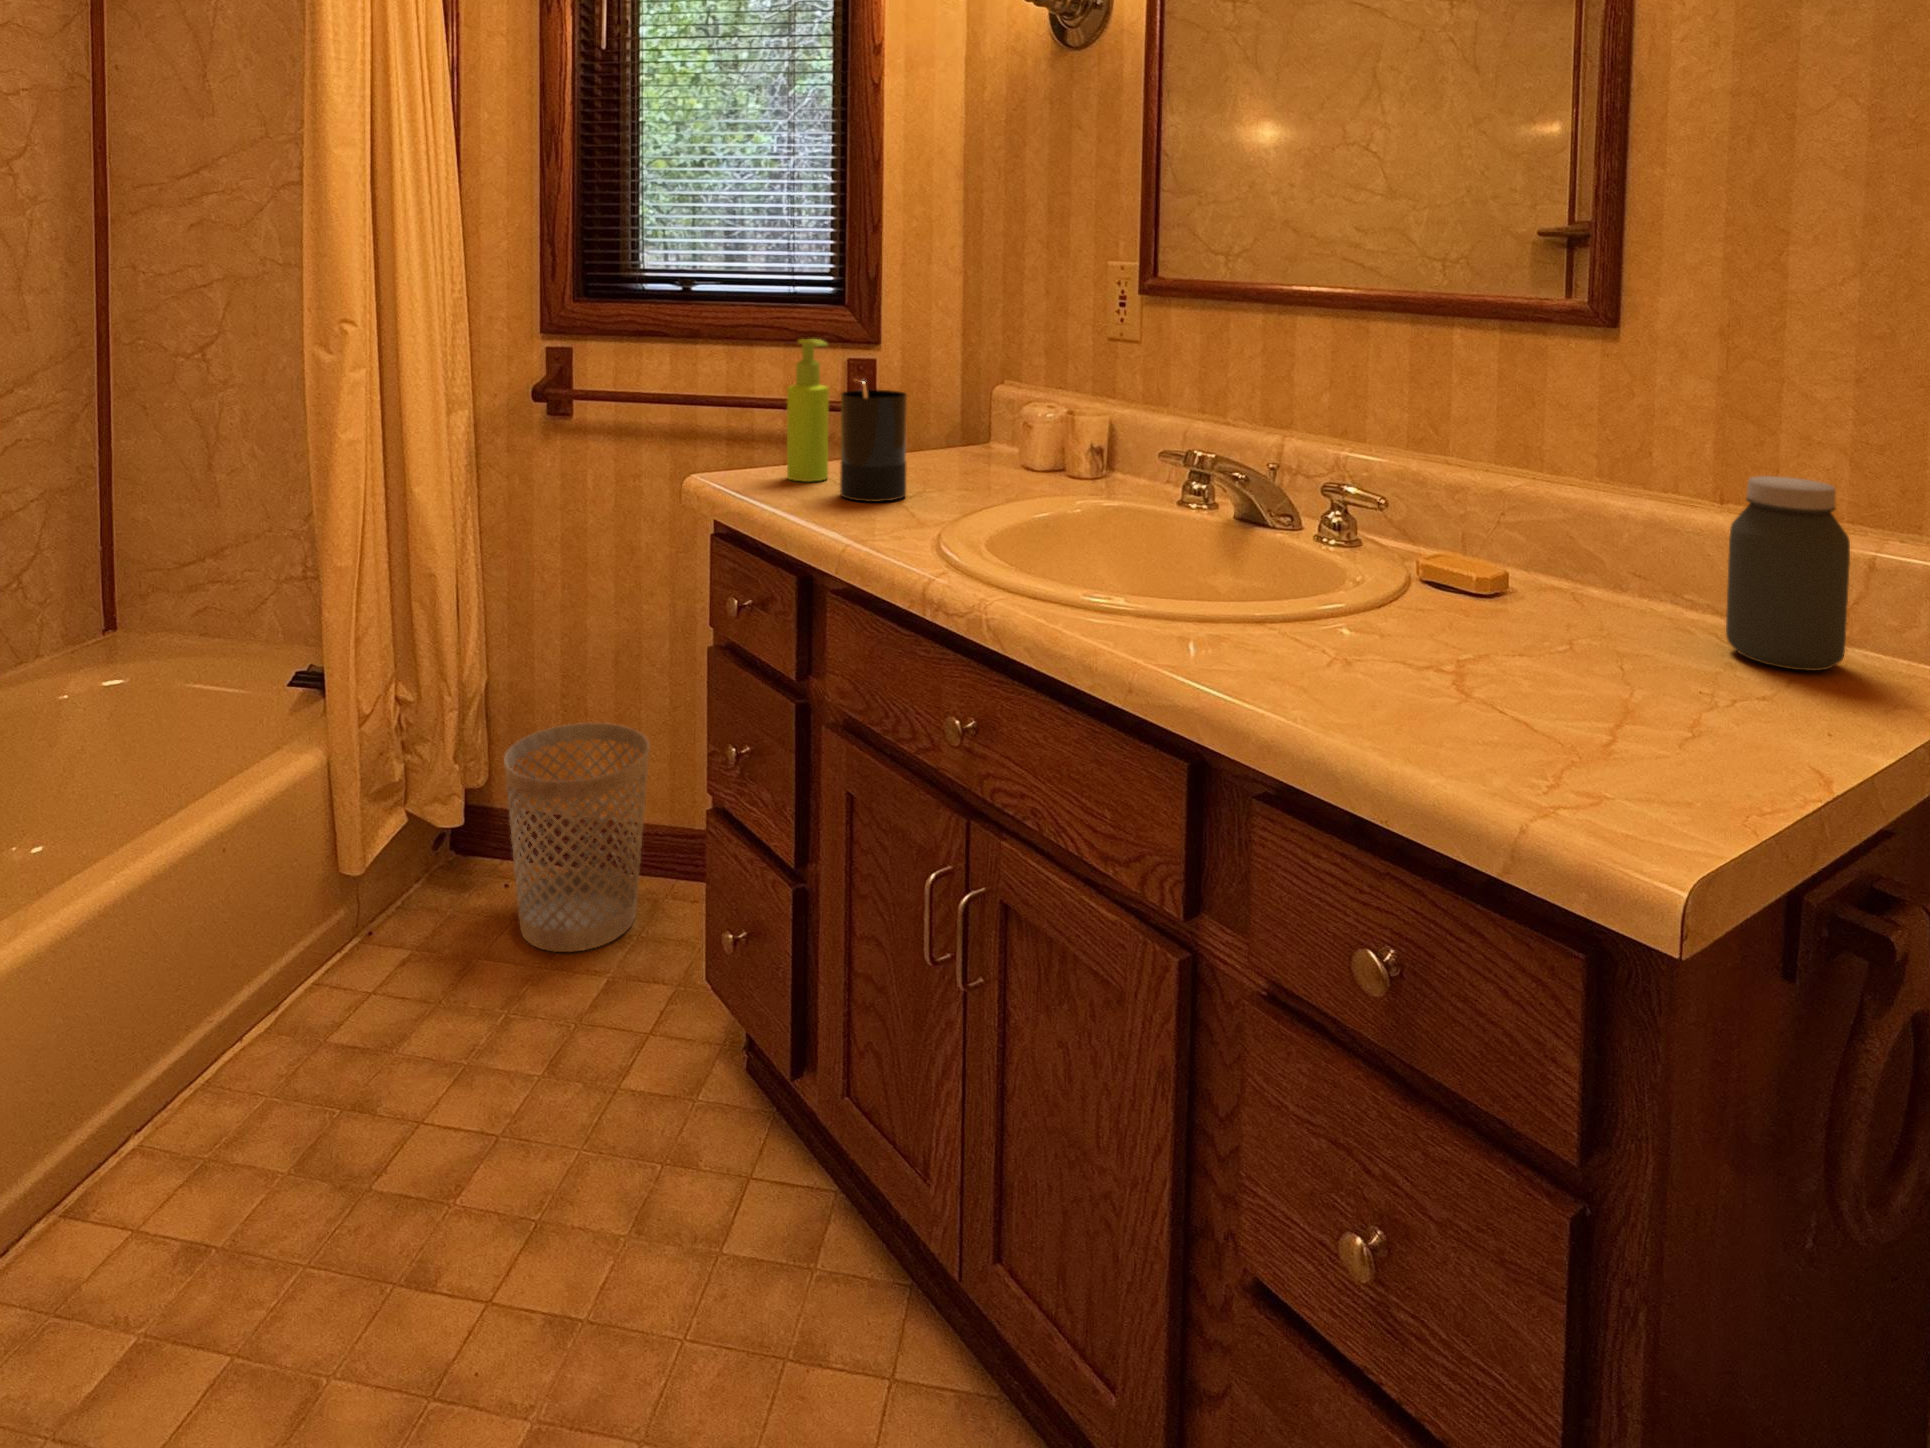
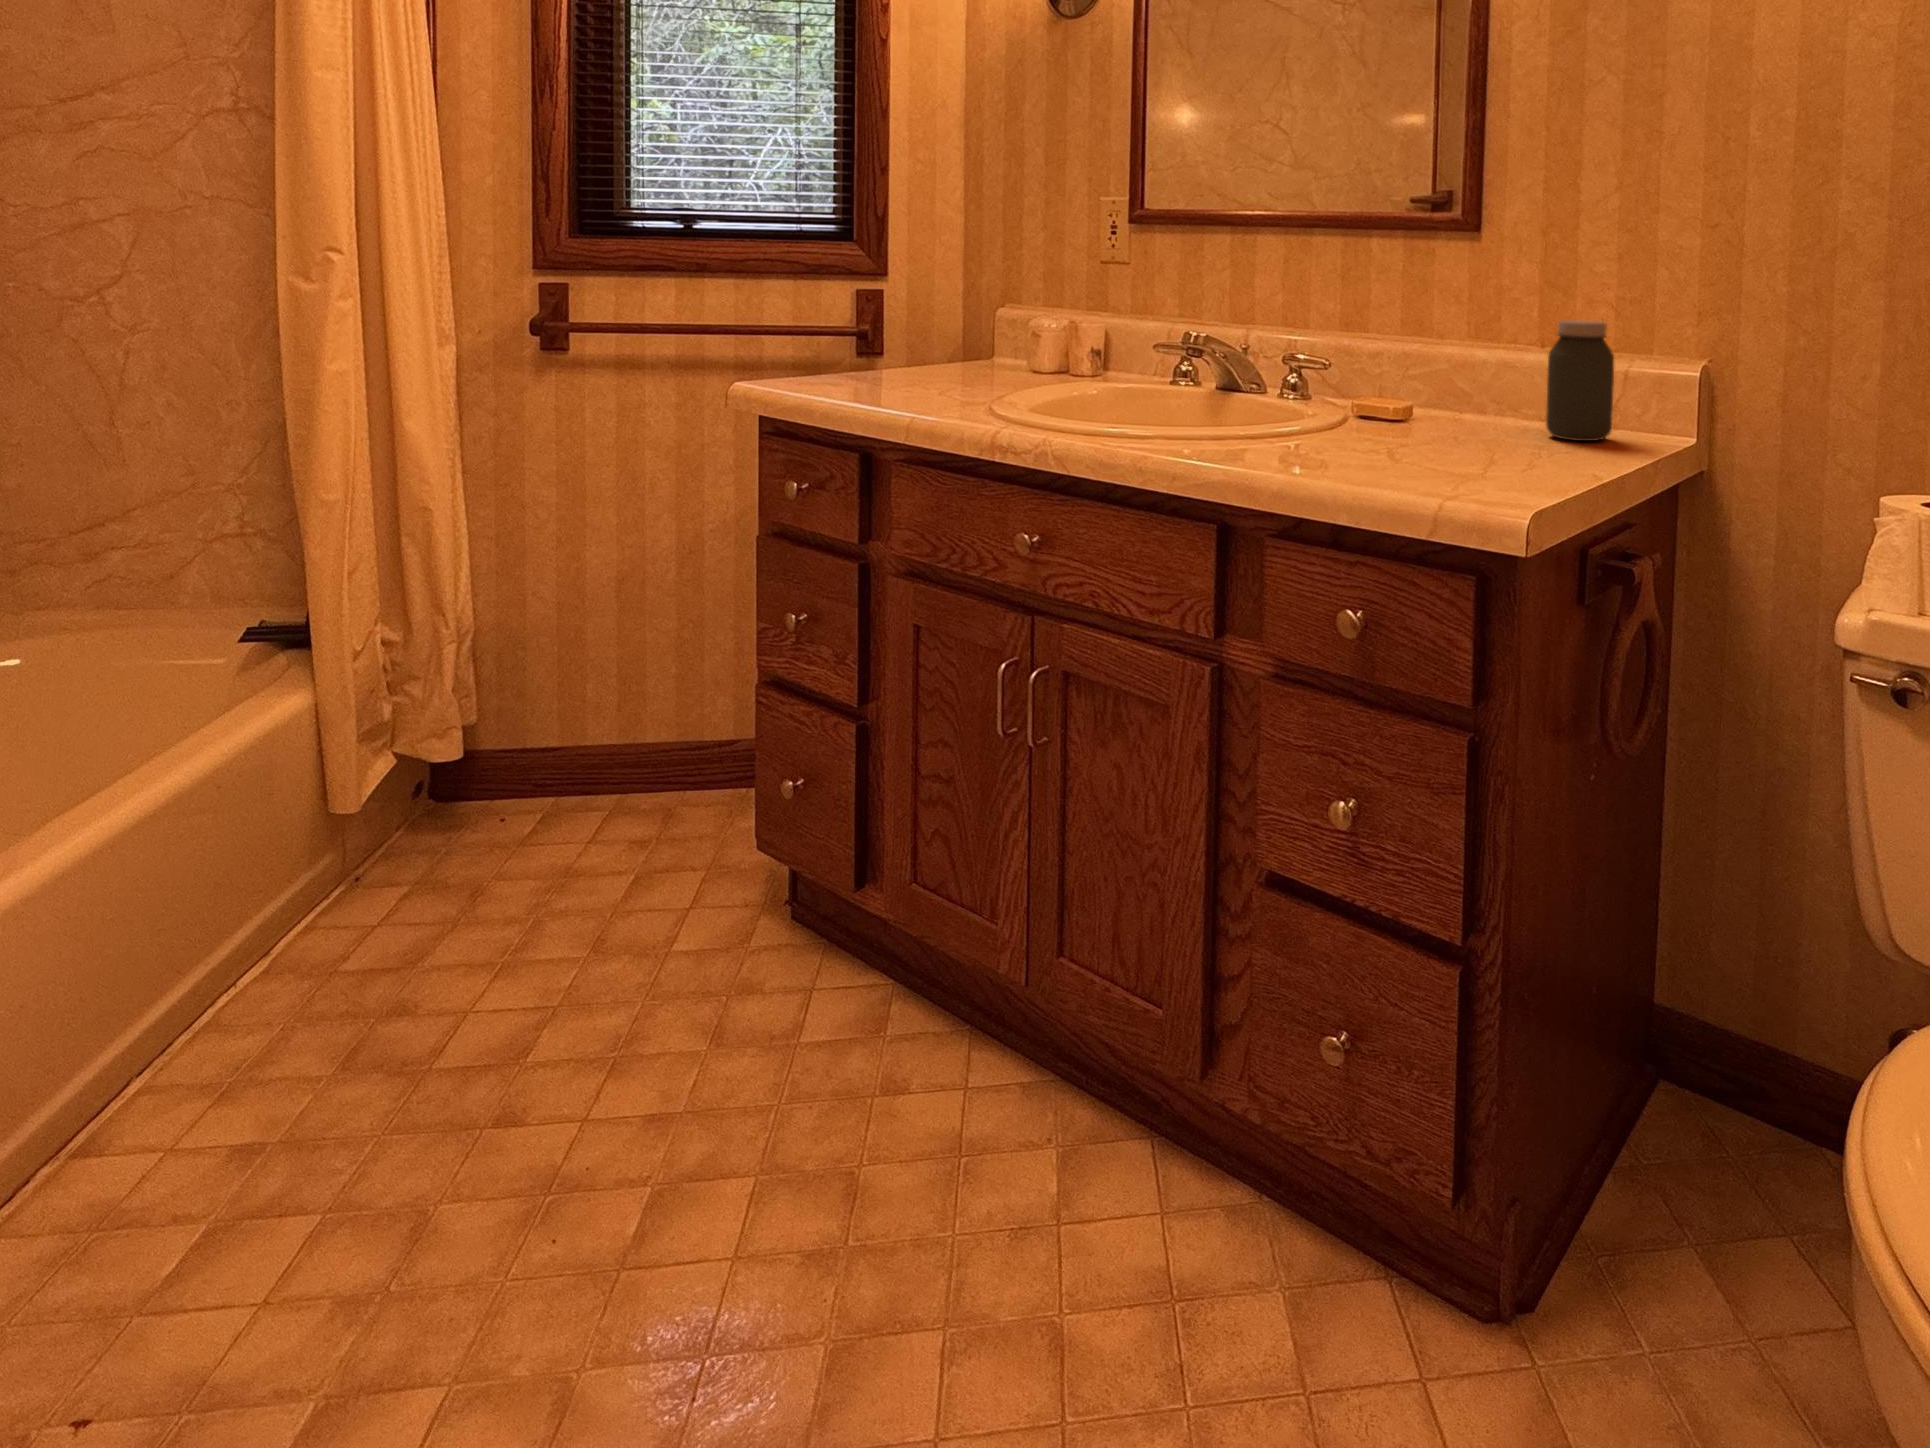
soap dispenser: present [787,339,829,481] -> none [825,259,865,385]
candle: present [840,381,907,502] -> none [883,292,942,394]
wastebasket: present [504,723,649,952] -> none [510,648,664,863]

